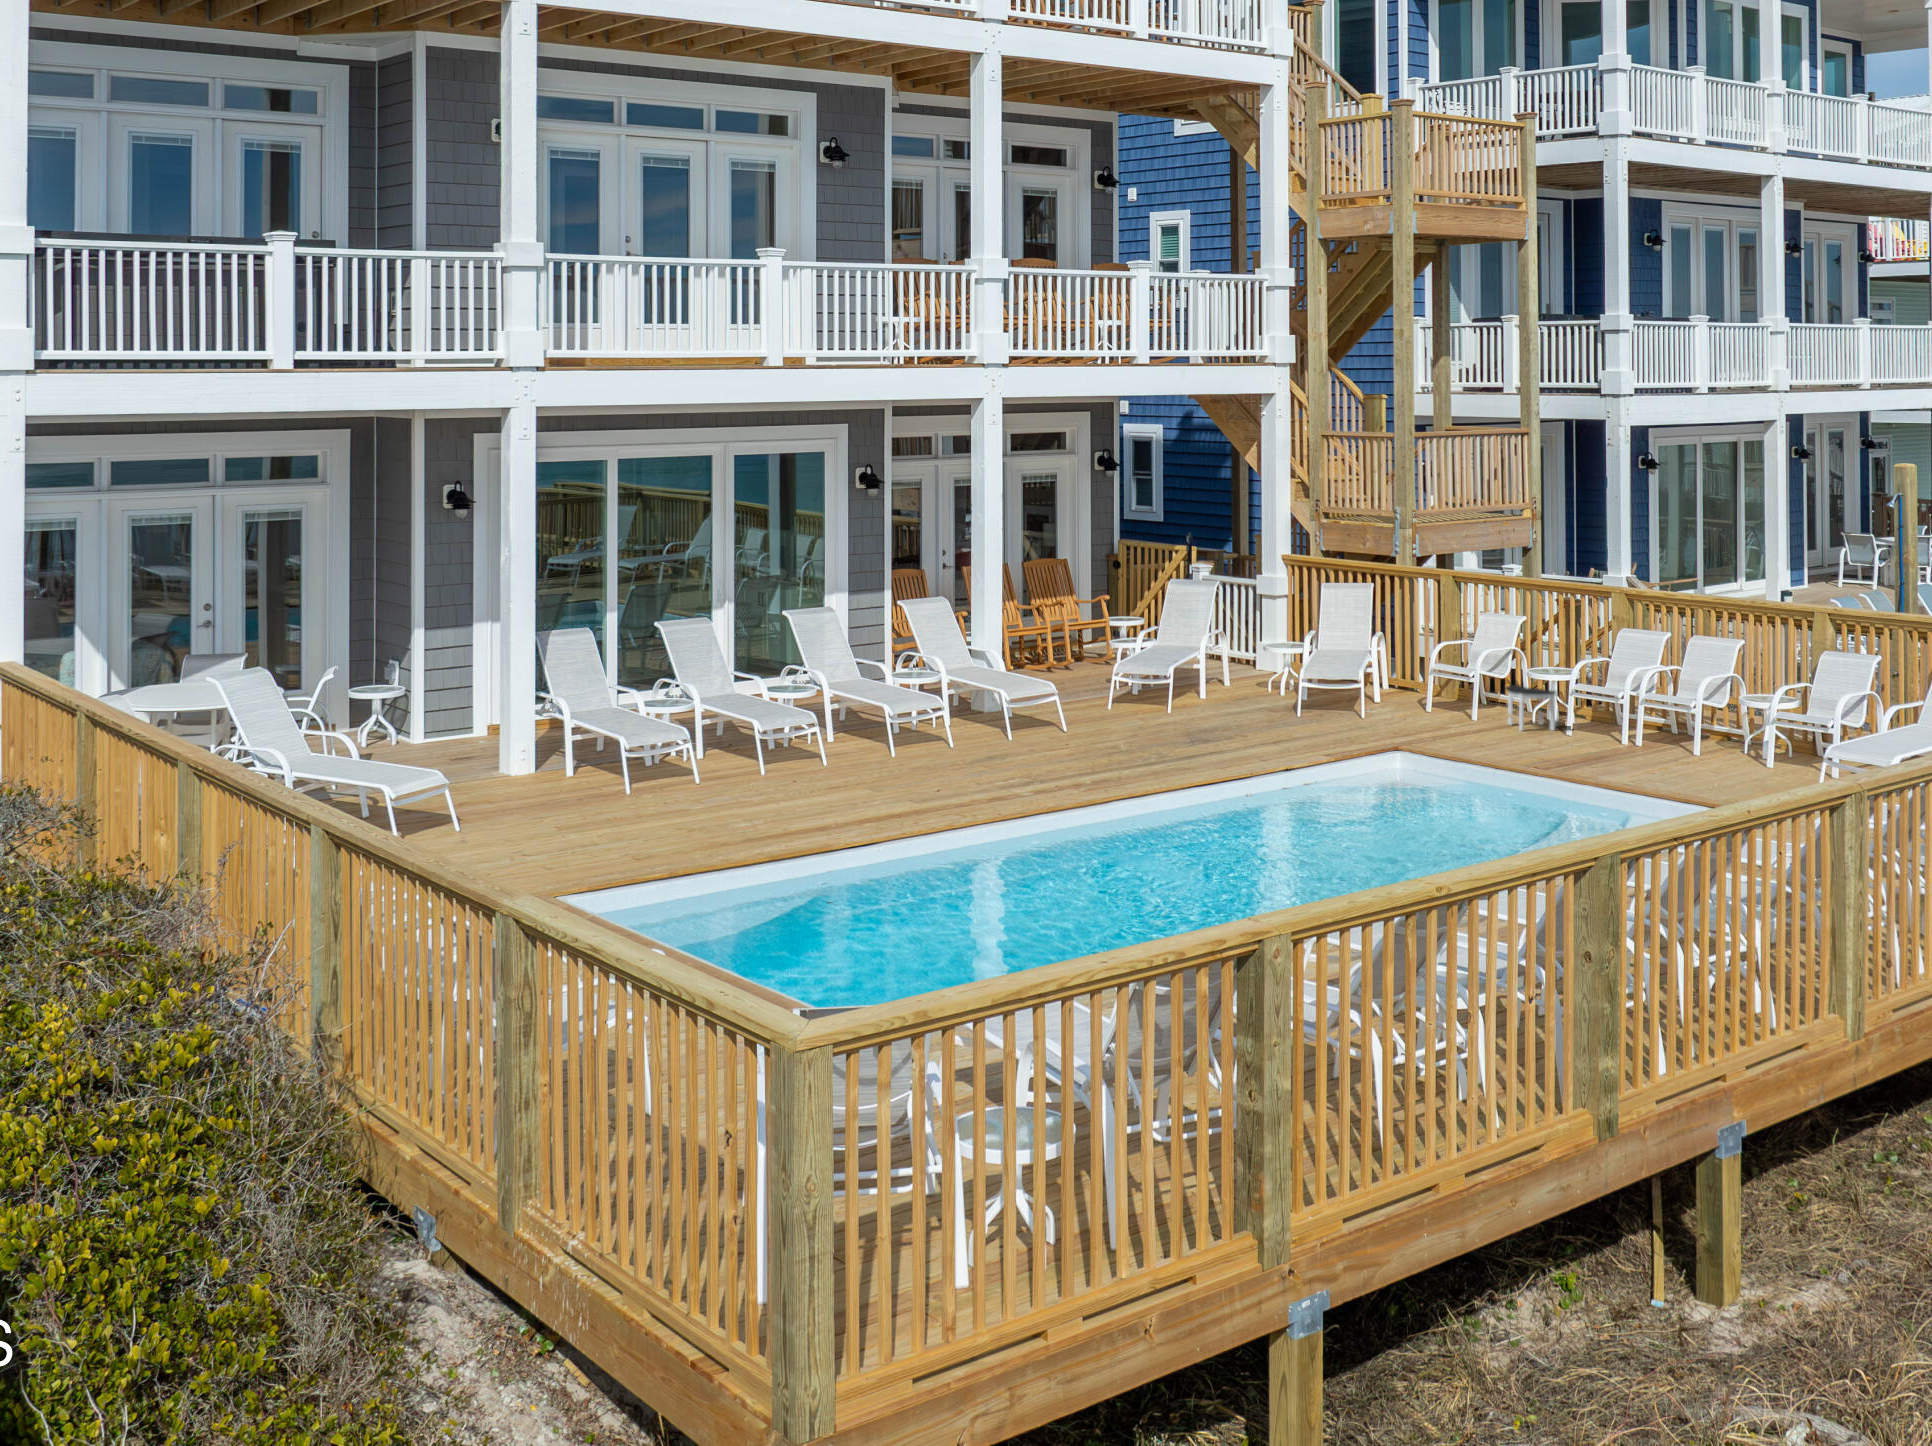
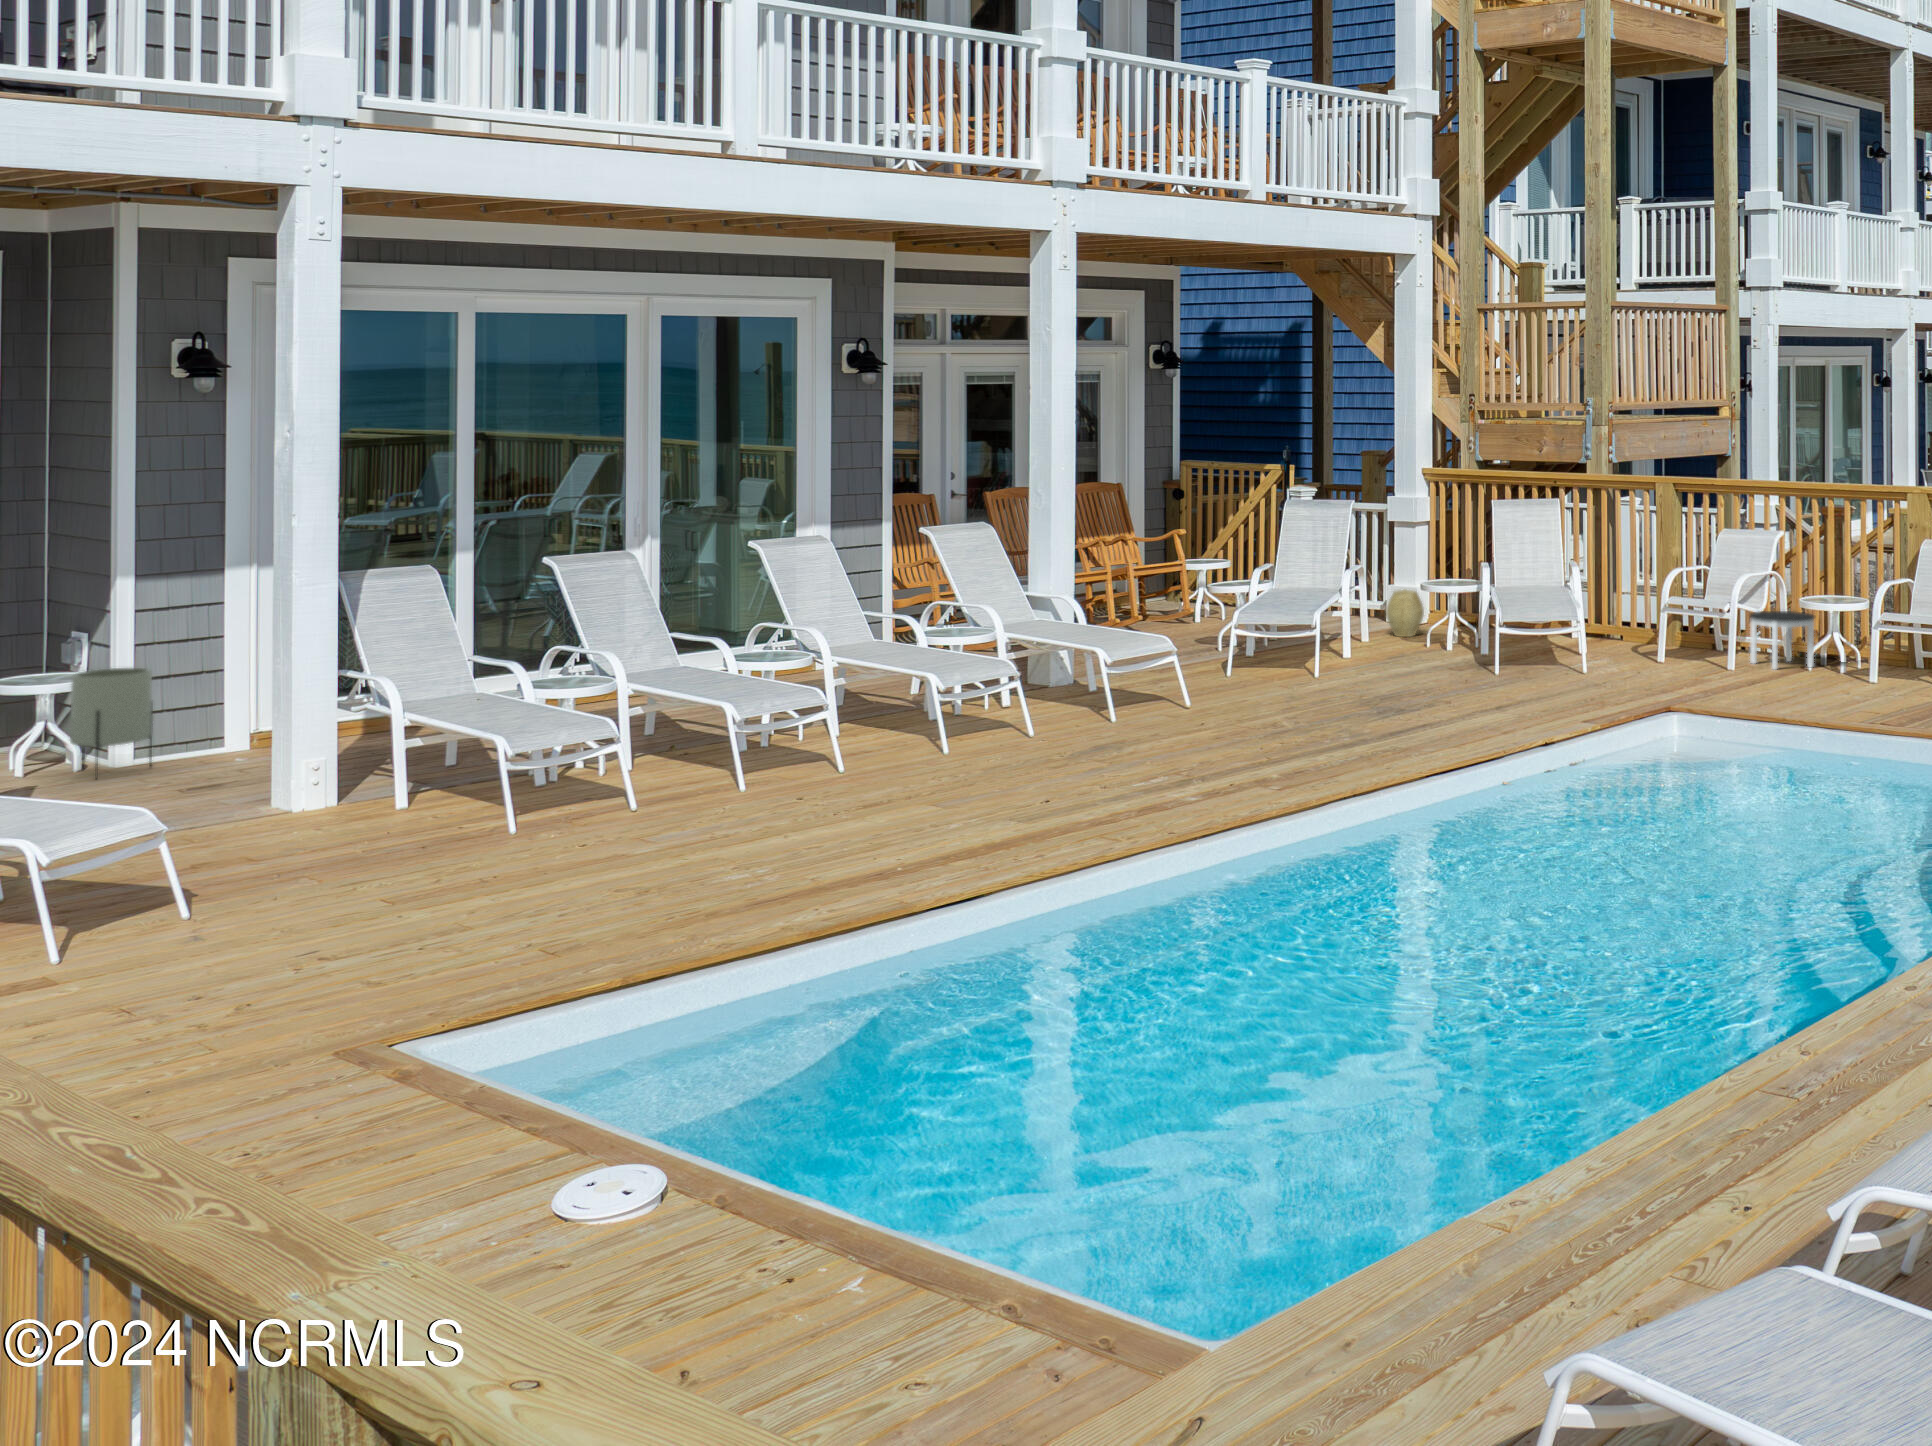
woven basket: none [1248,653,1277,690] -> present [1386,589,1424,637]
planter: none [397,684,438,750] -> present [70,668,153,778]

